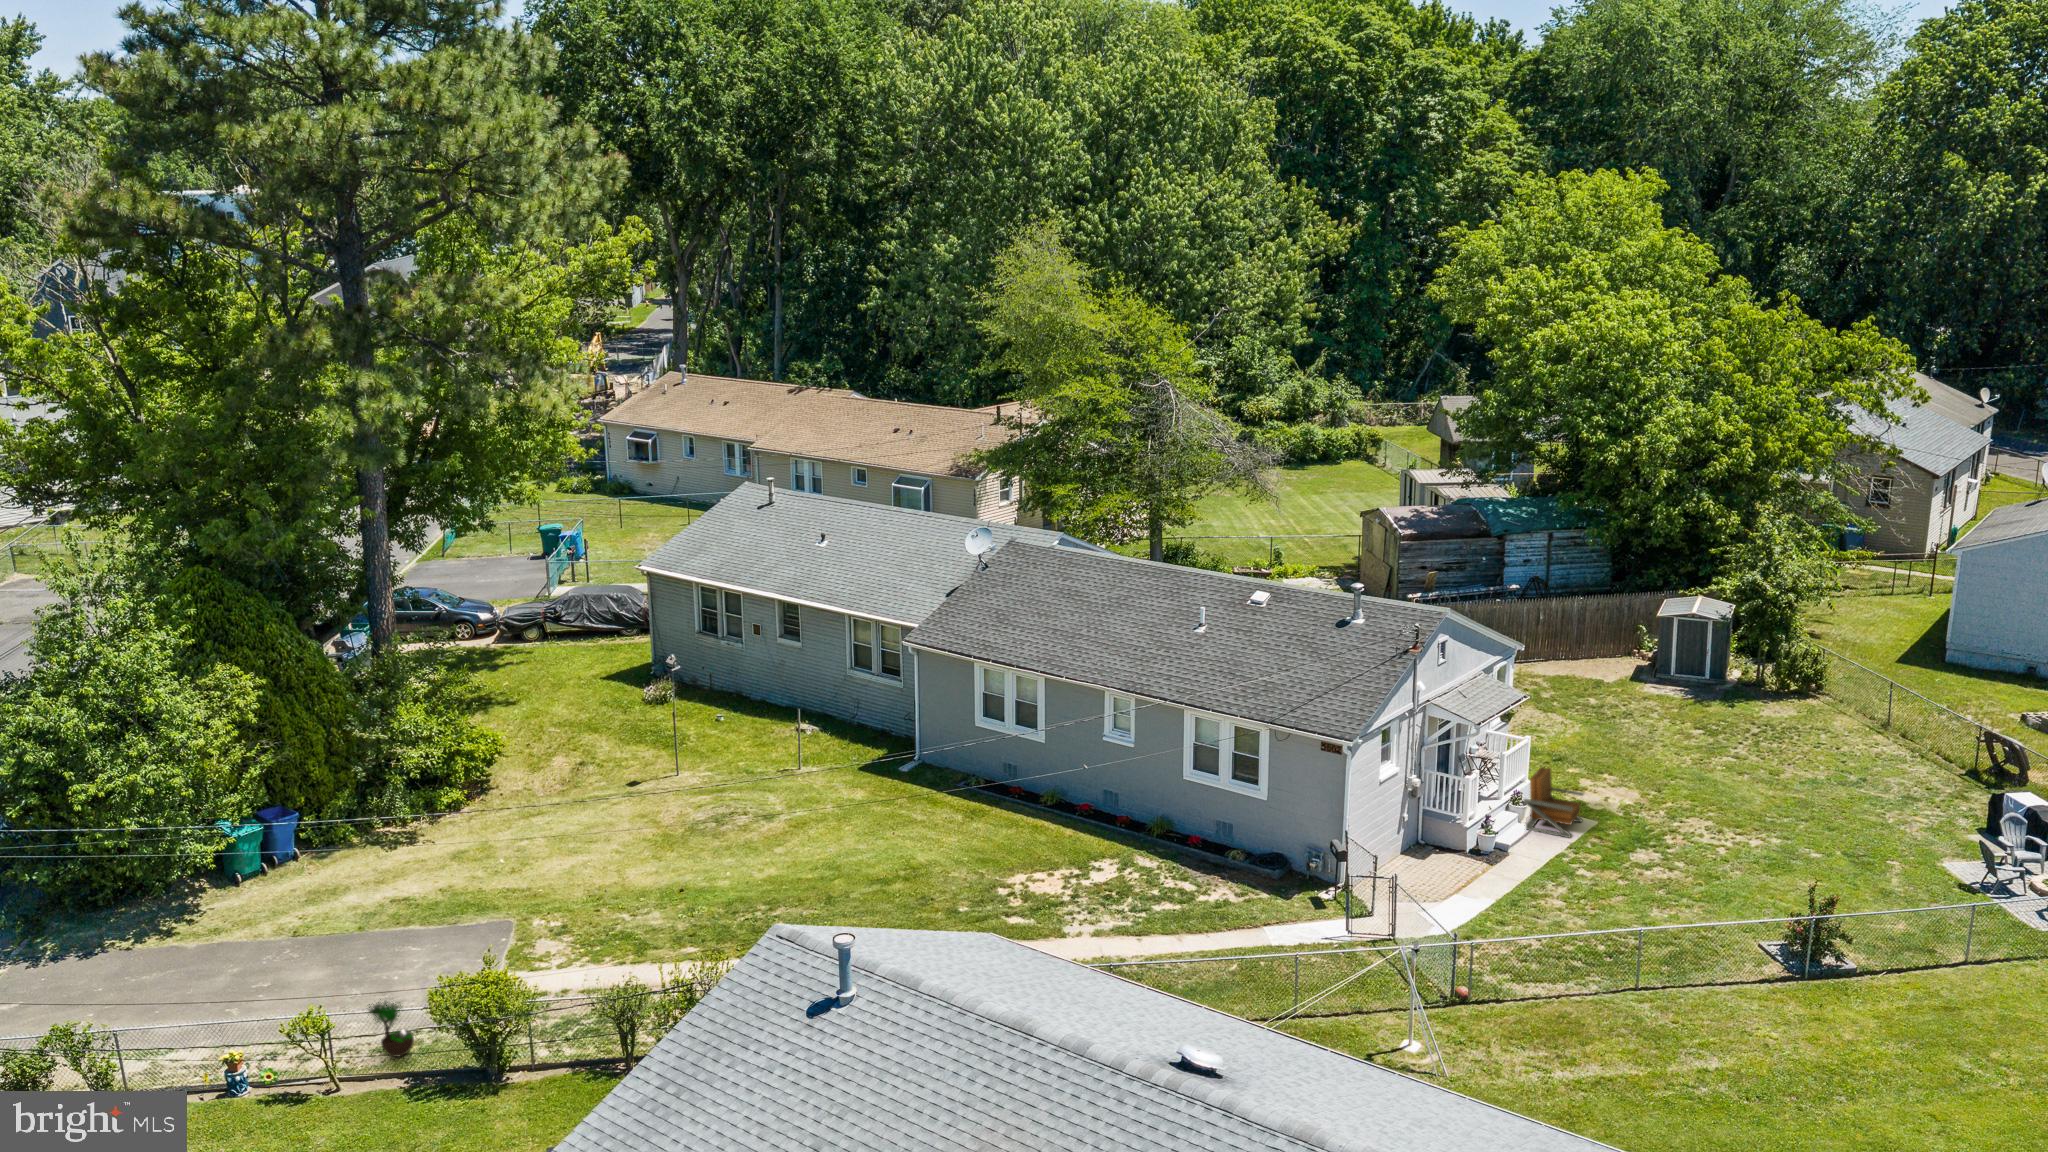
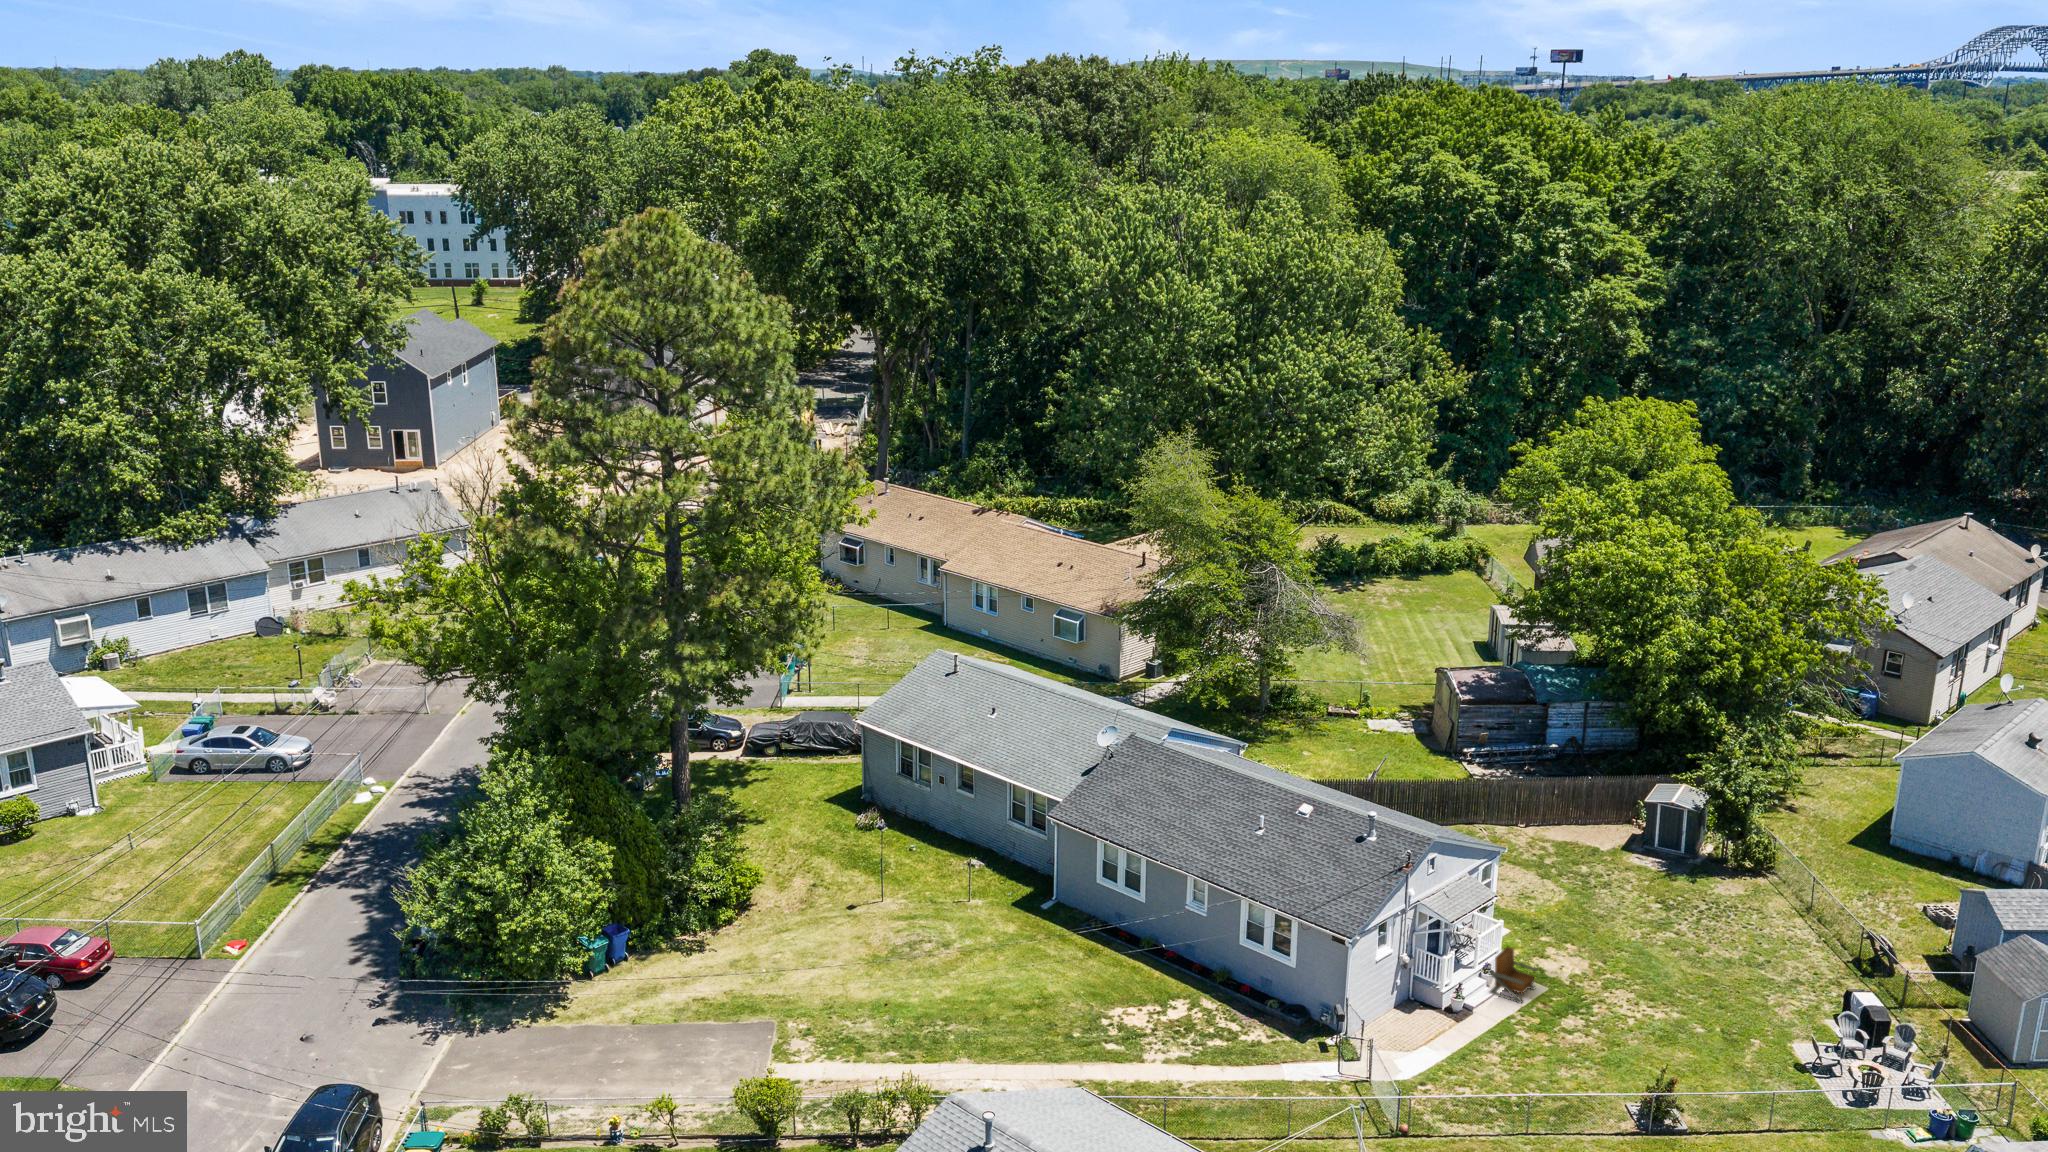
potted tree: present [365,999,414,1057] -> none [706,1086,734,1125]

